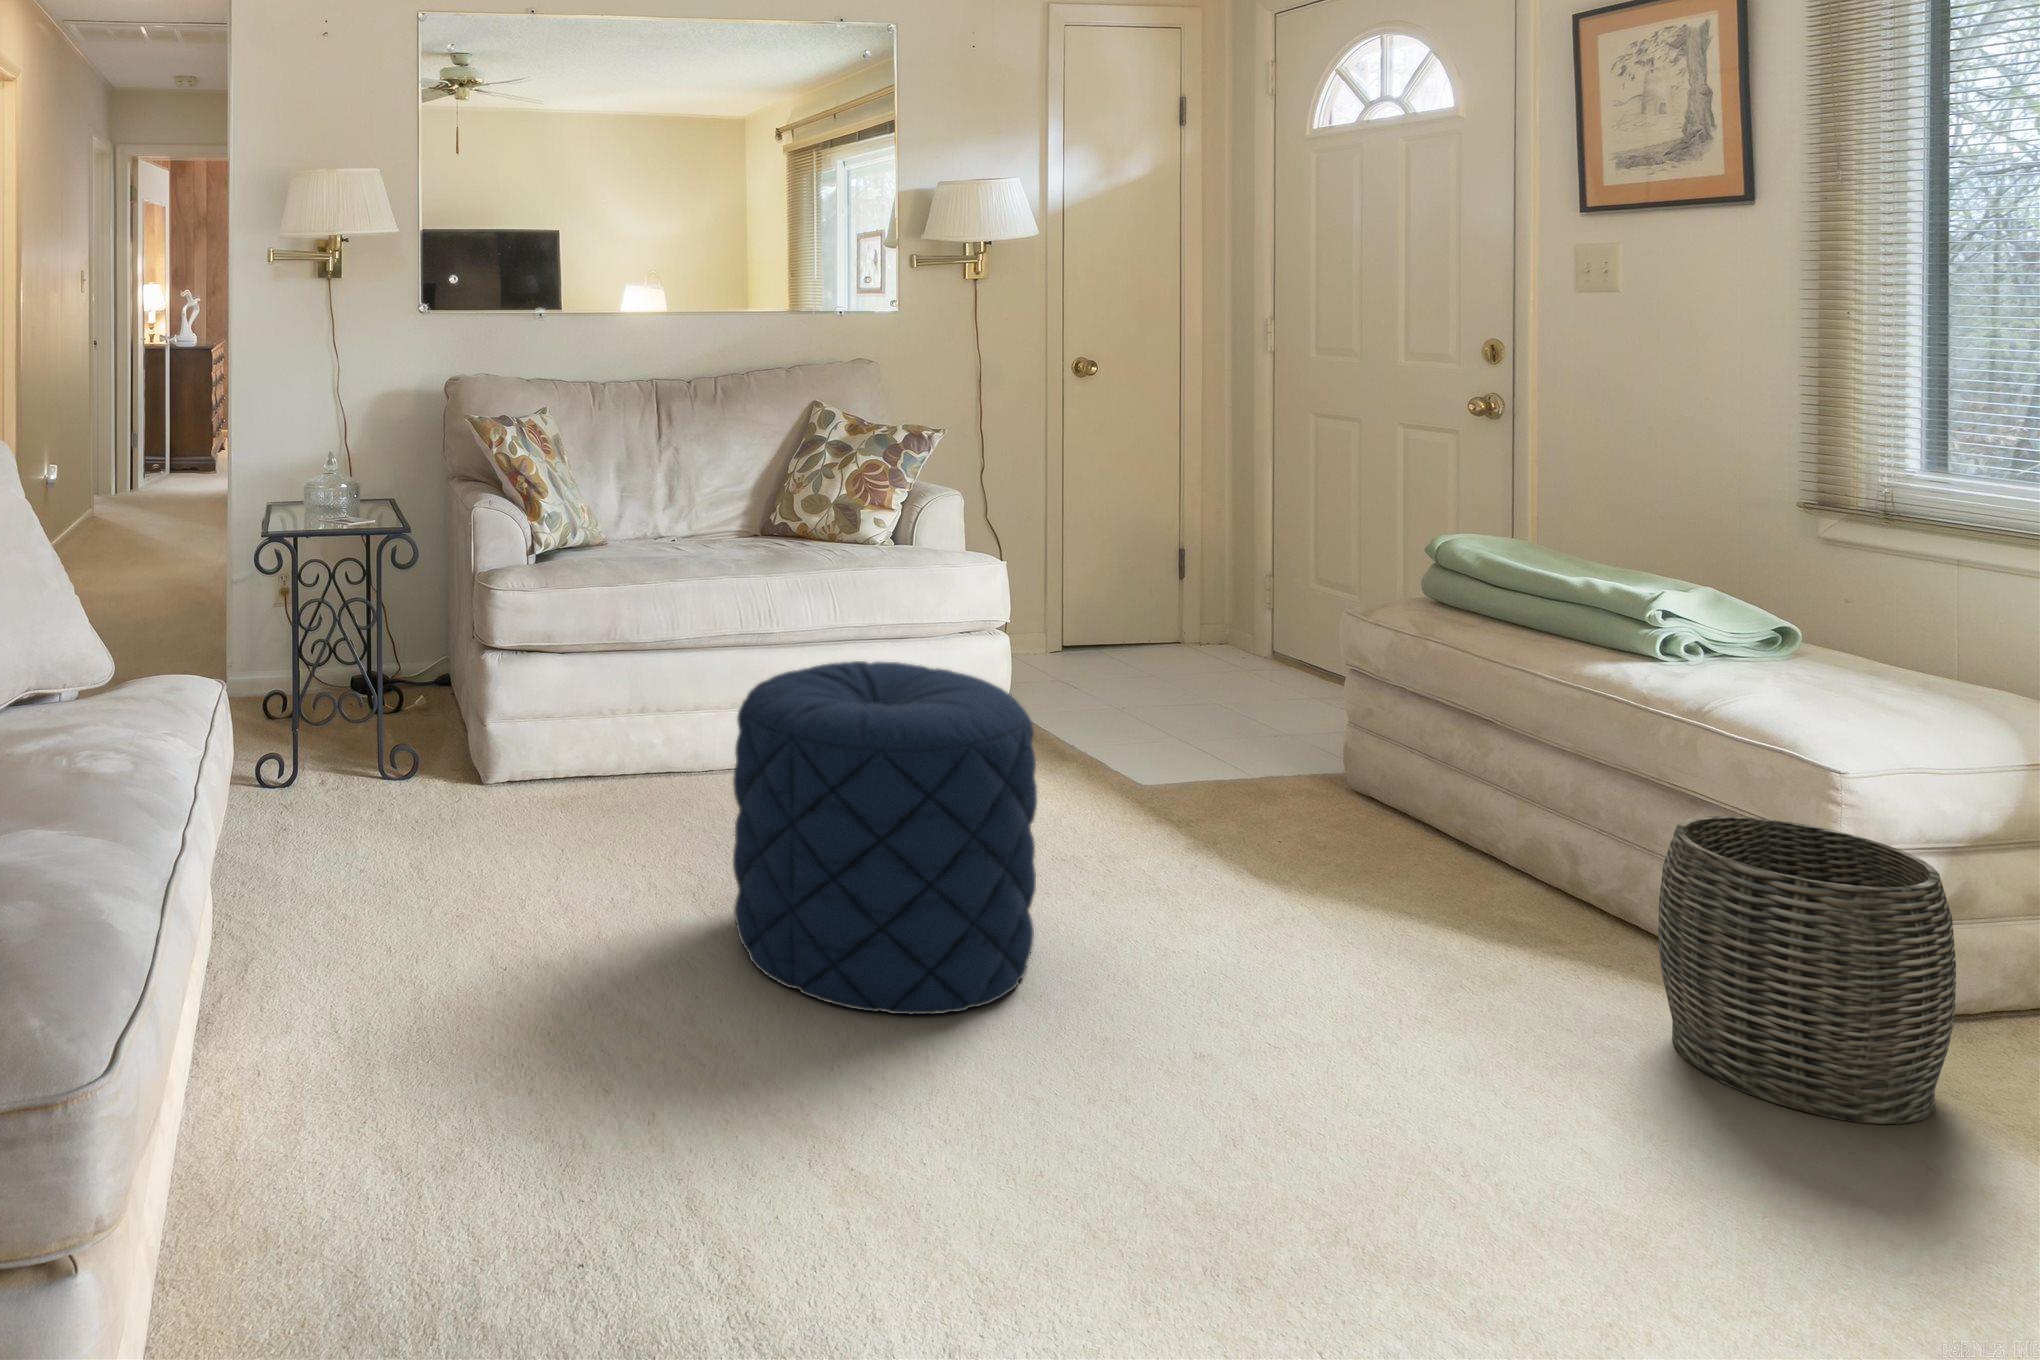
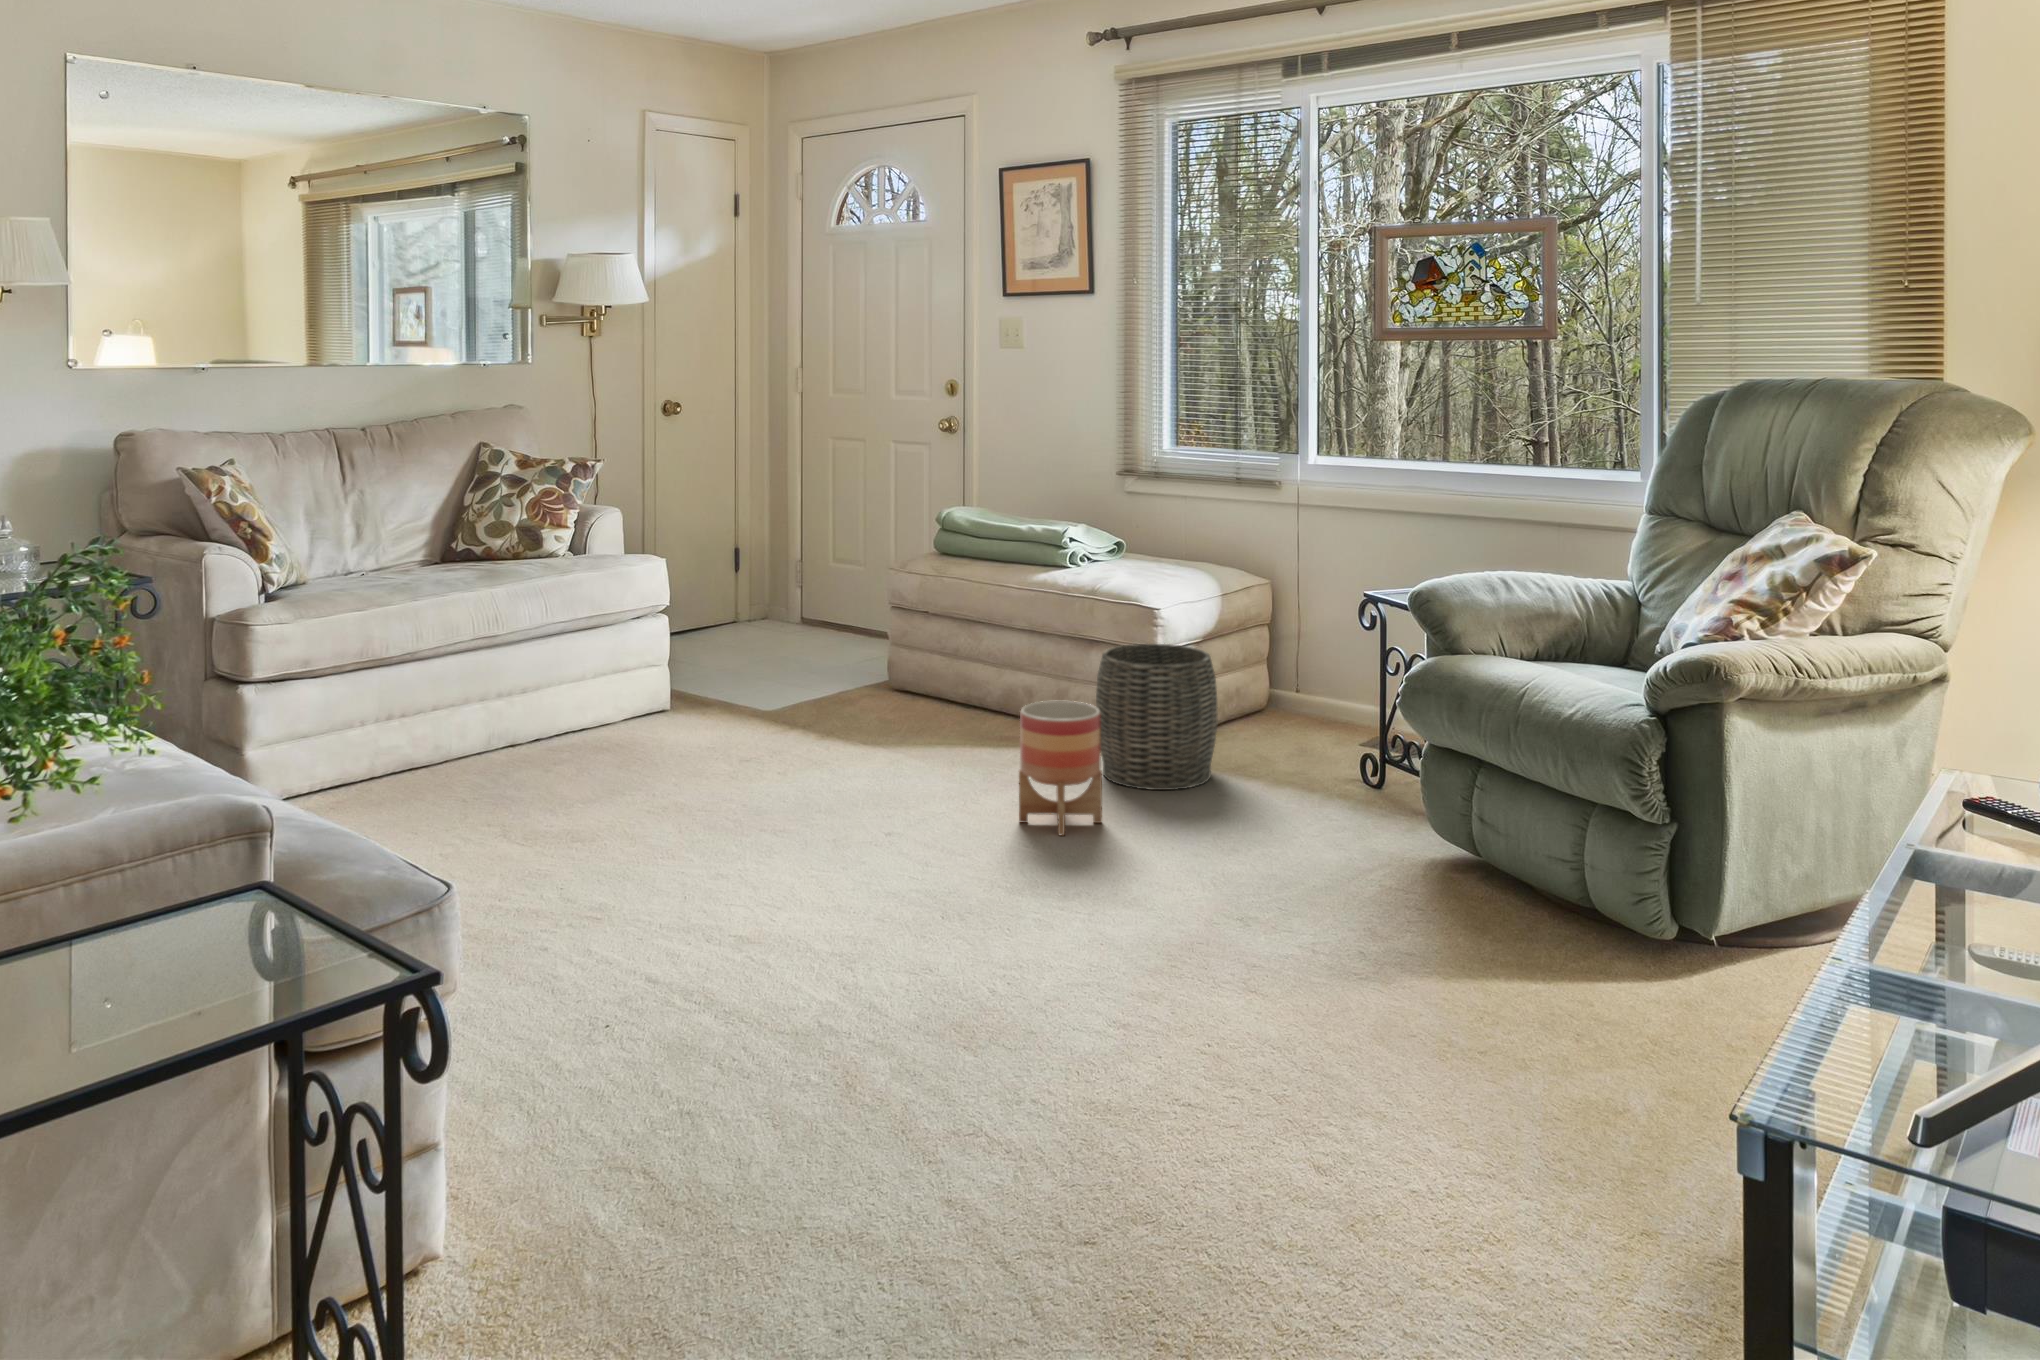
pouf: present [733,661,1037,1014] -> none [563,625,780,867]
planter: none [1448,895,1628,1152] -> present [1019,701,1102,835]

